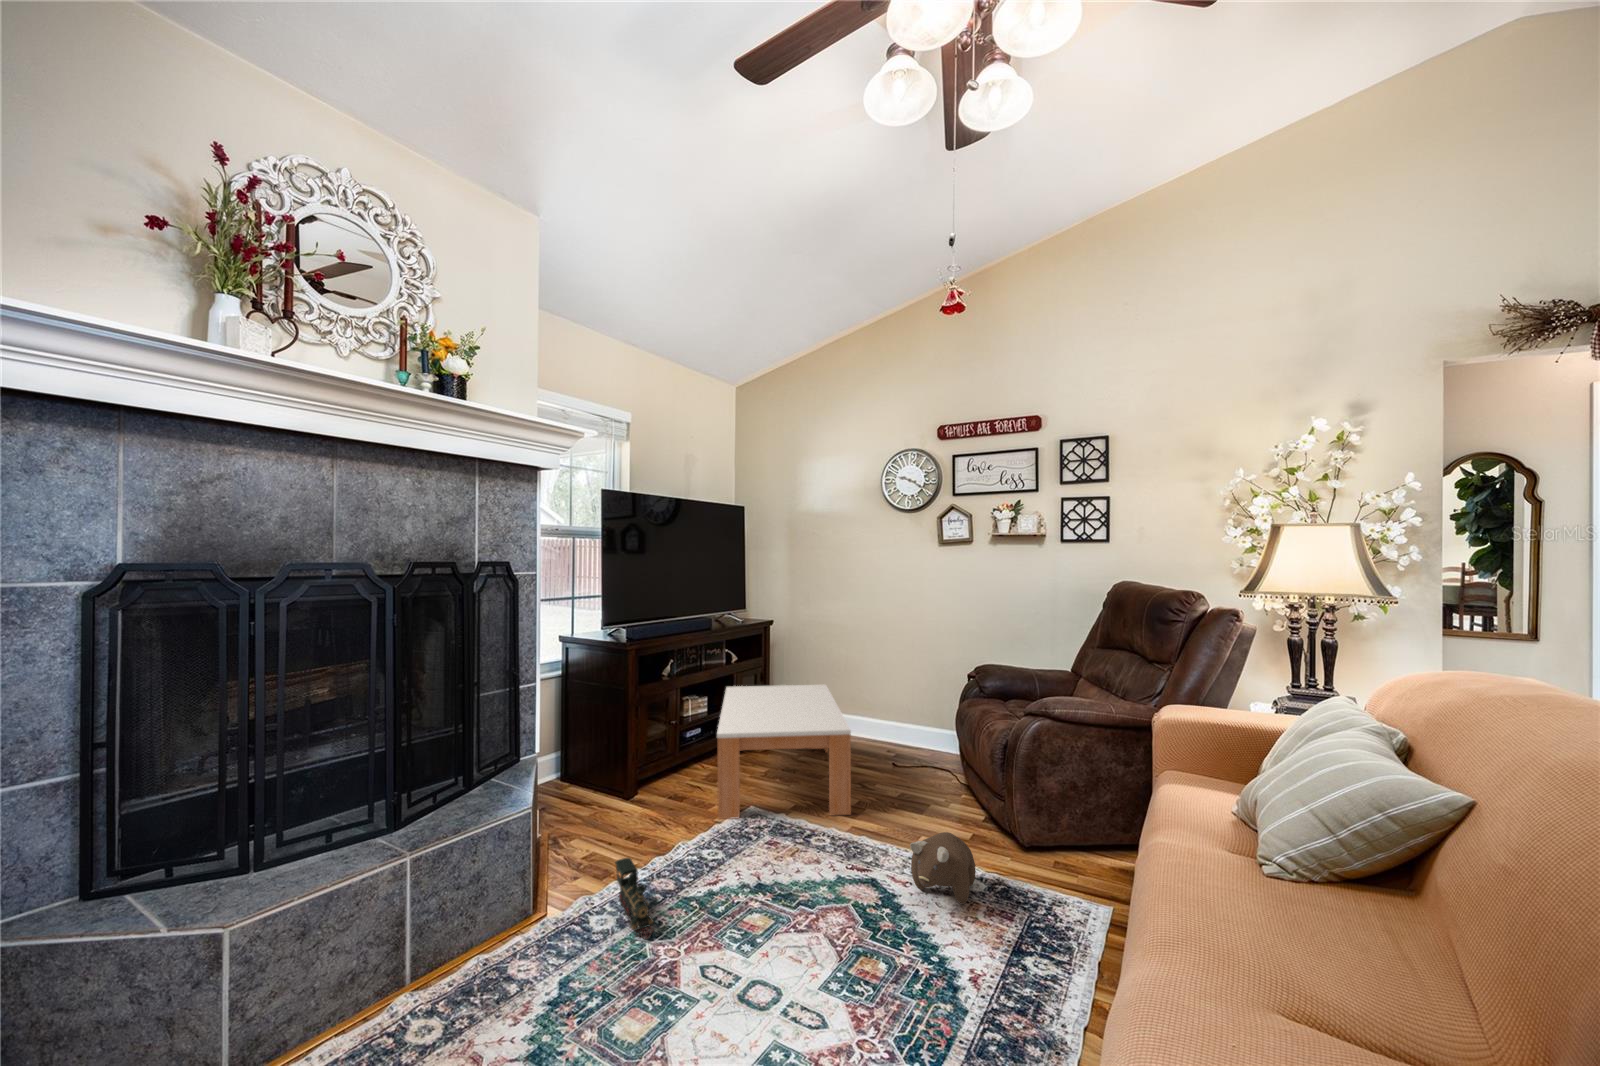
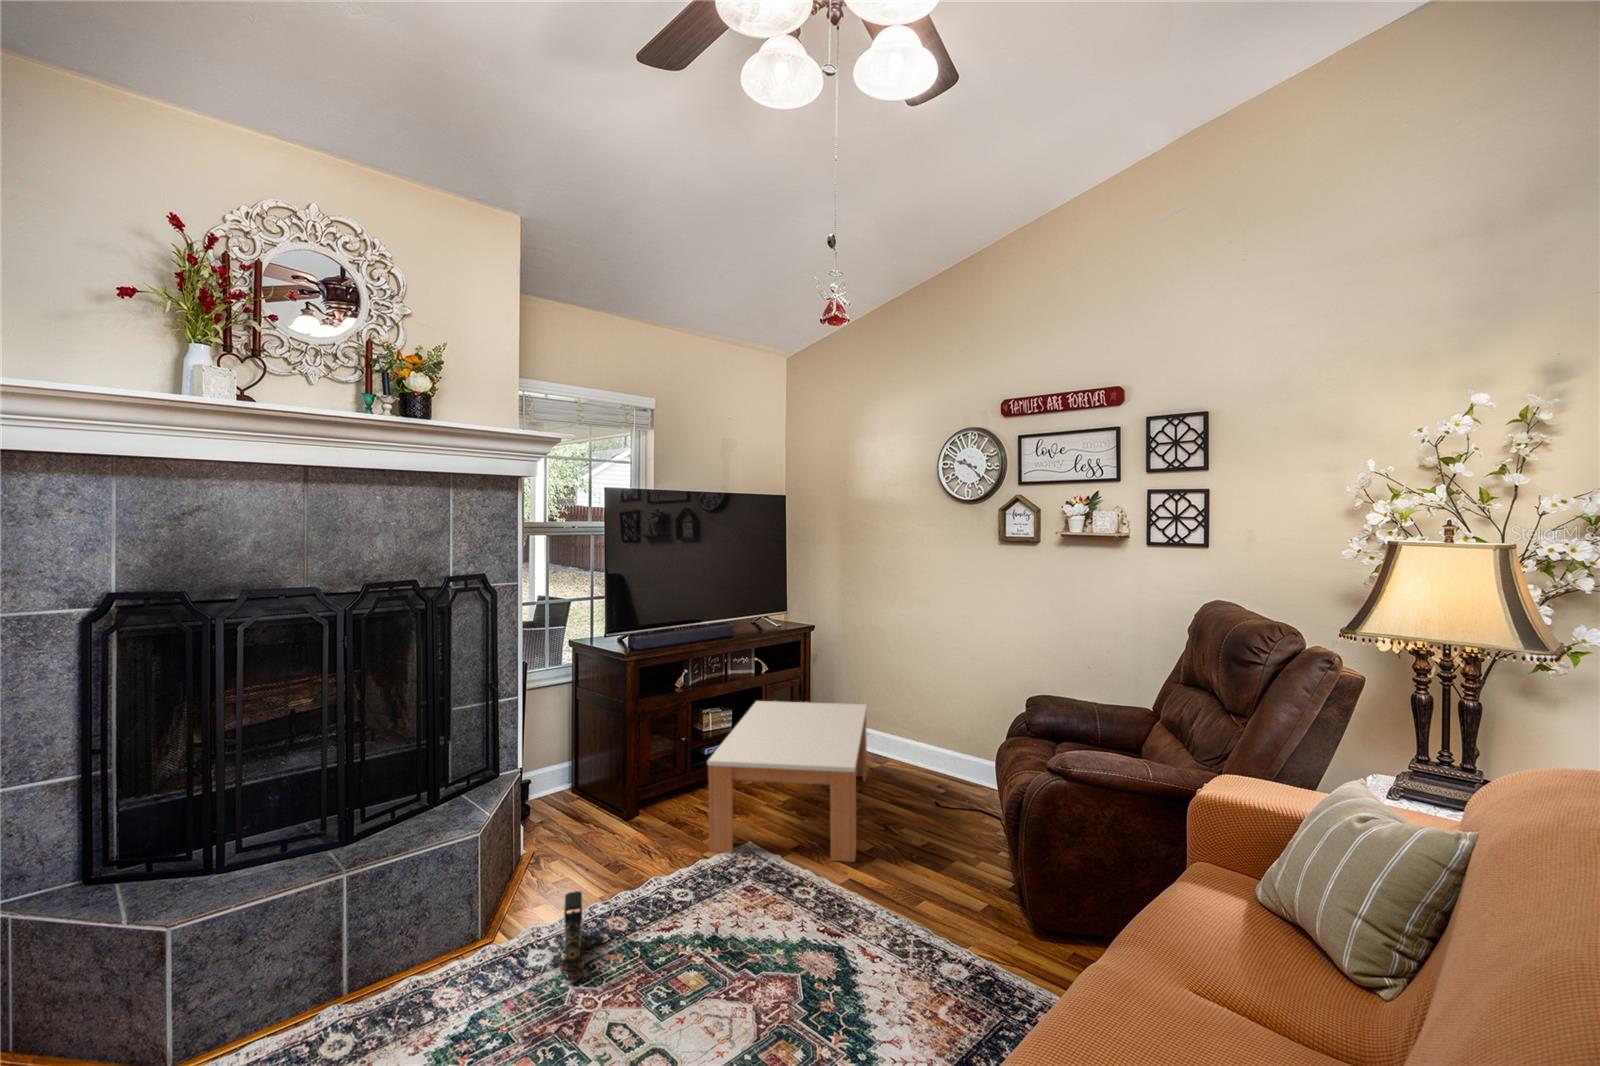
plush toy: present [910,832,976,904] -> none [867,904,955,991]

